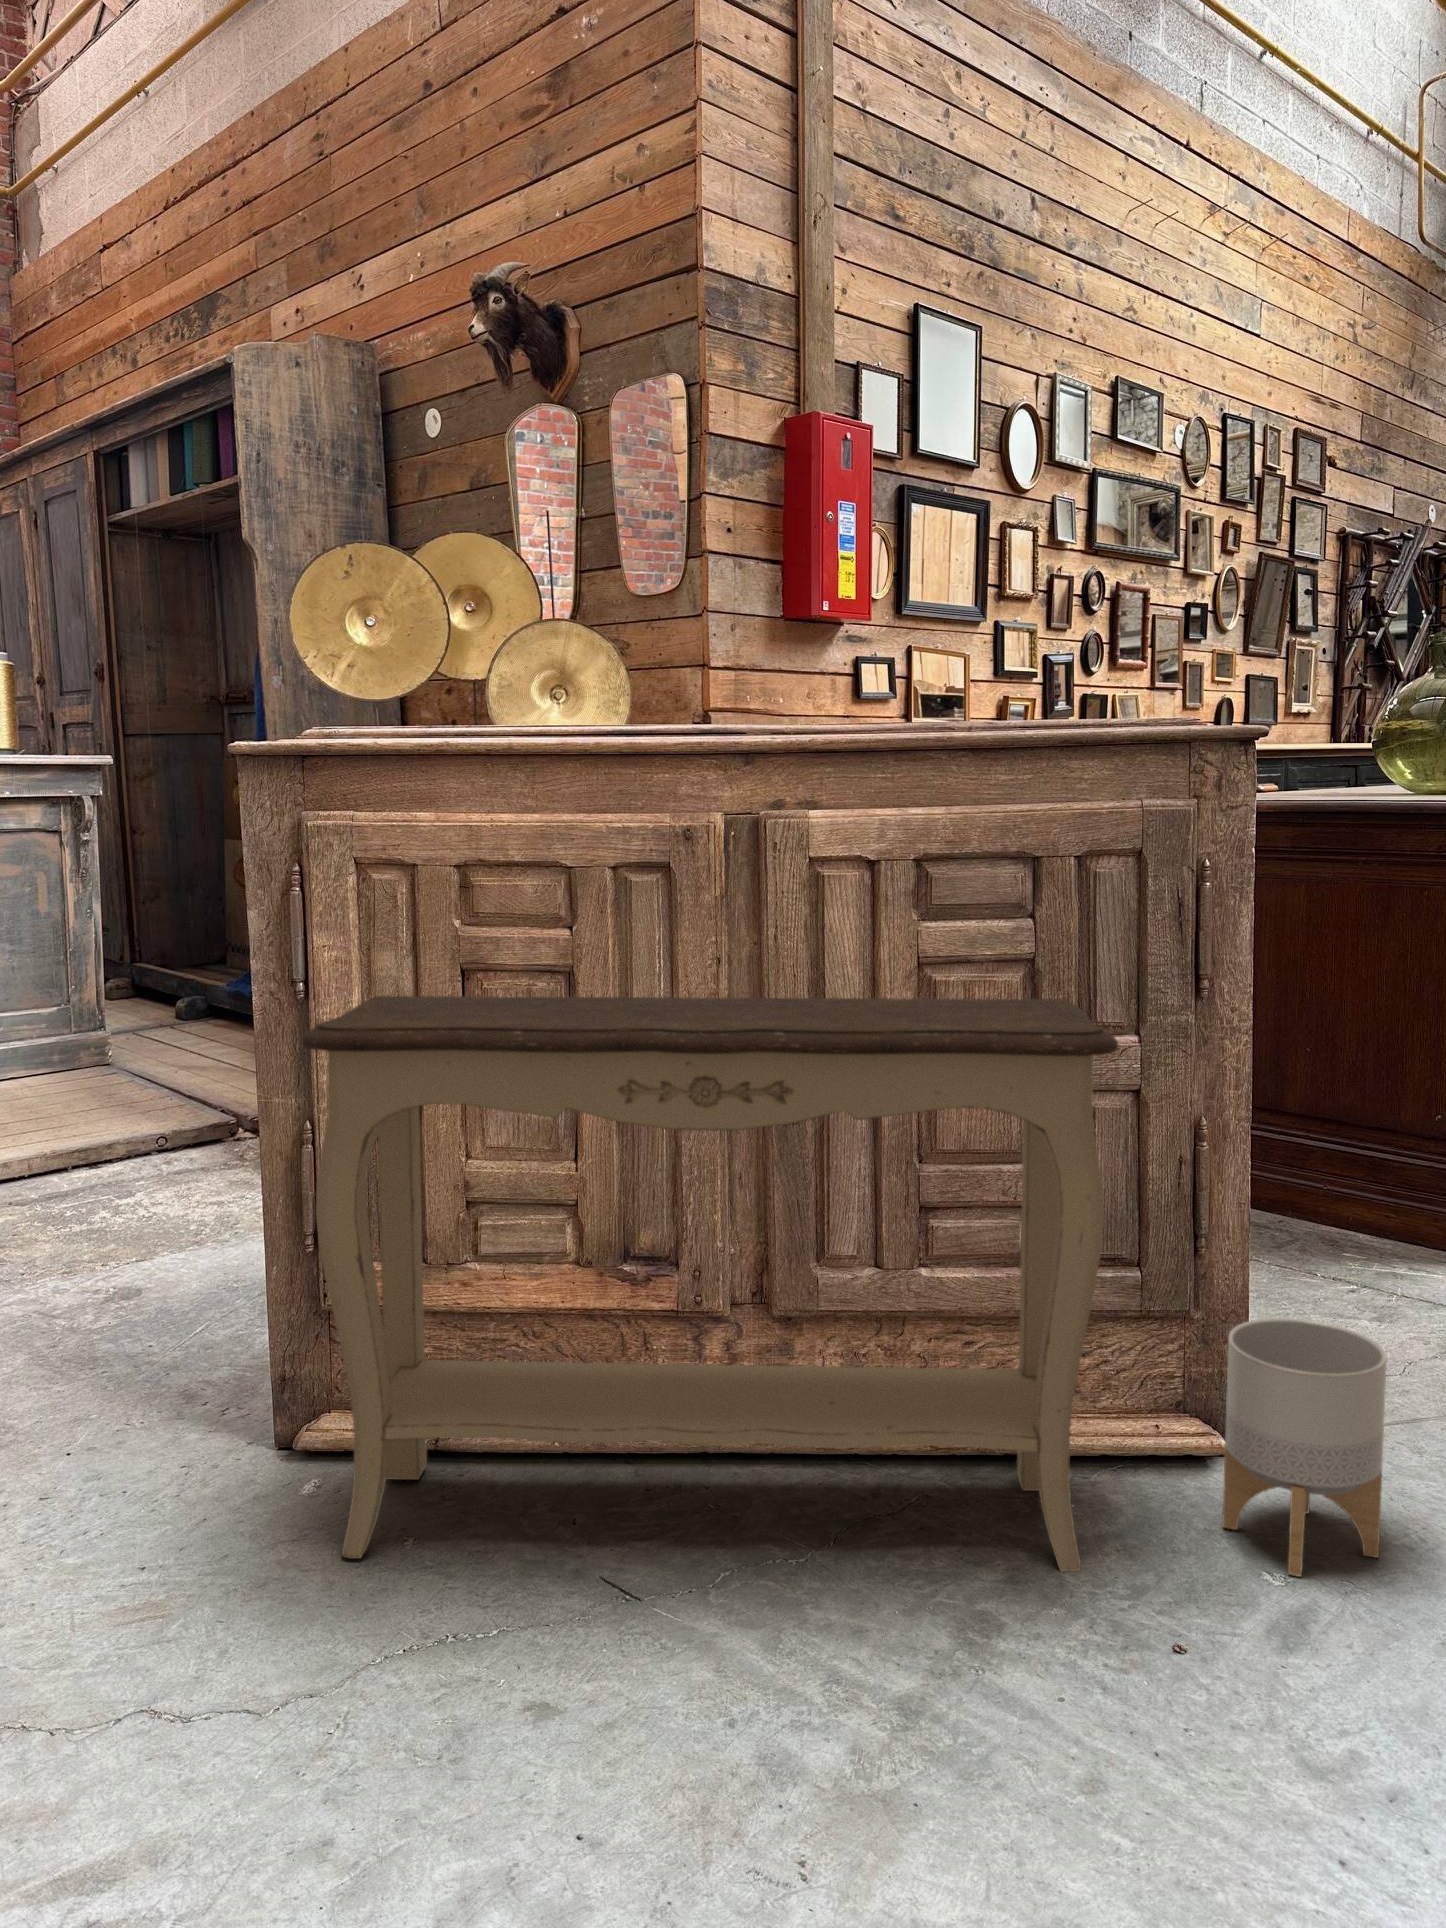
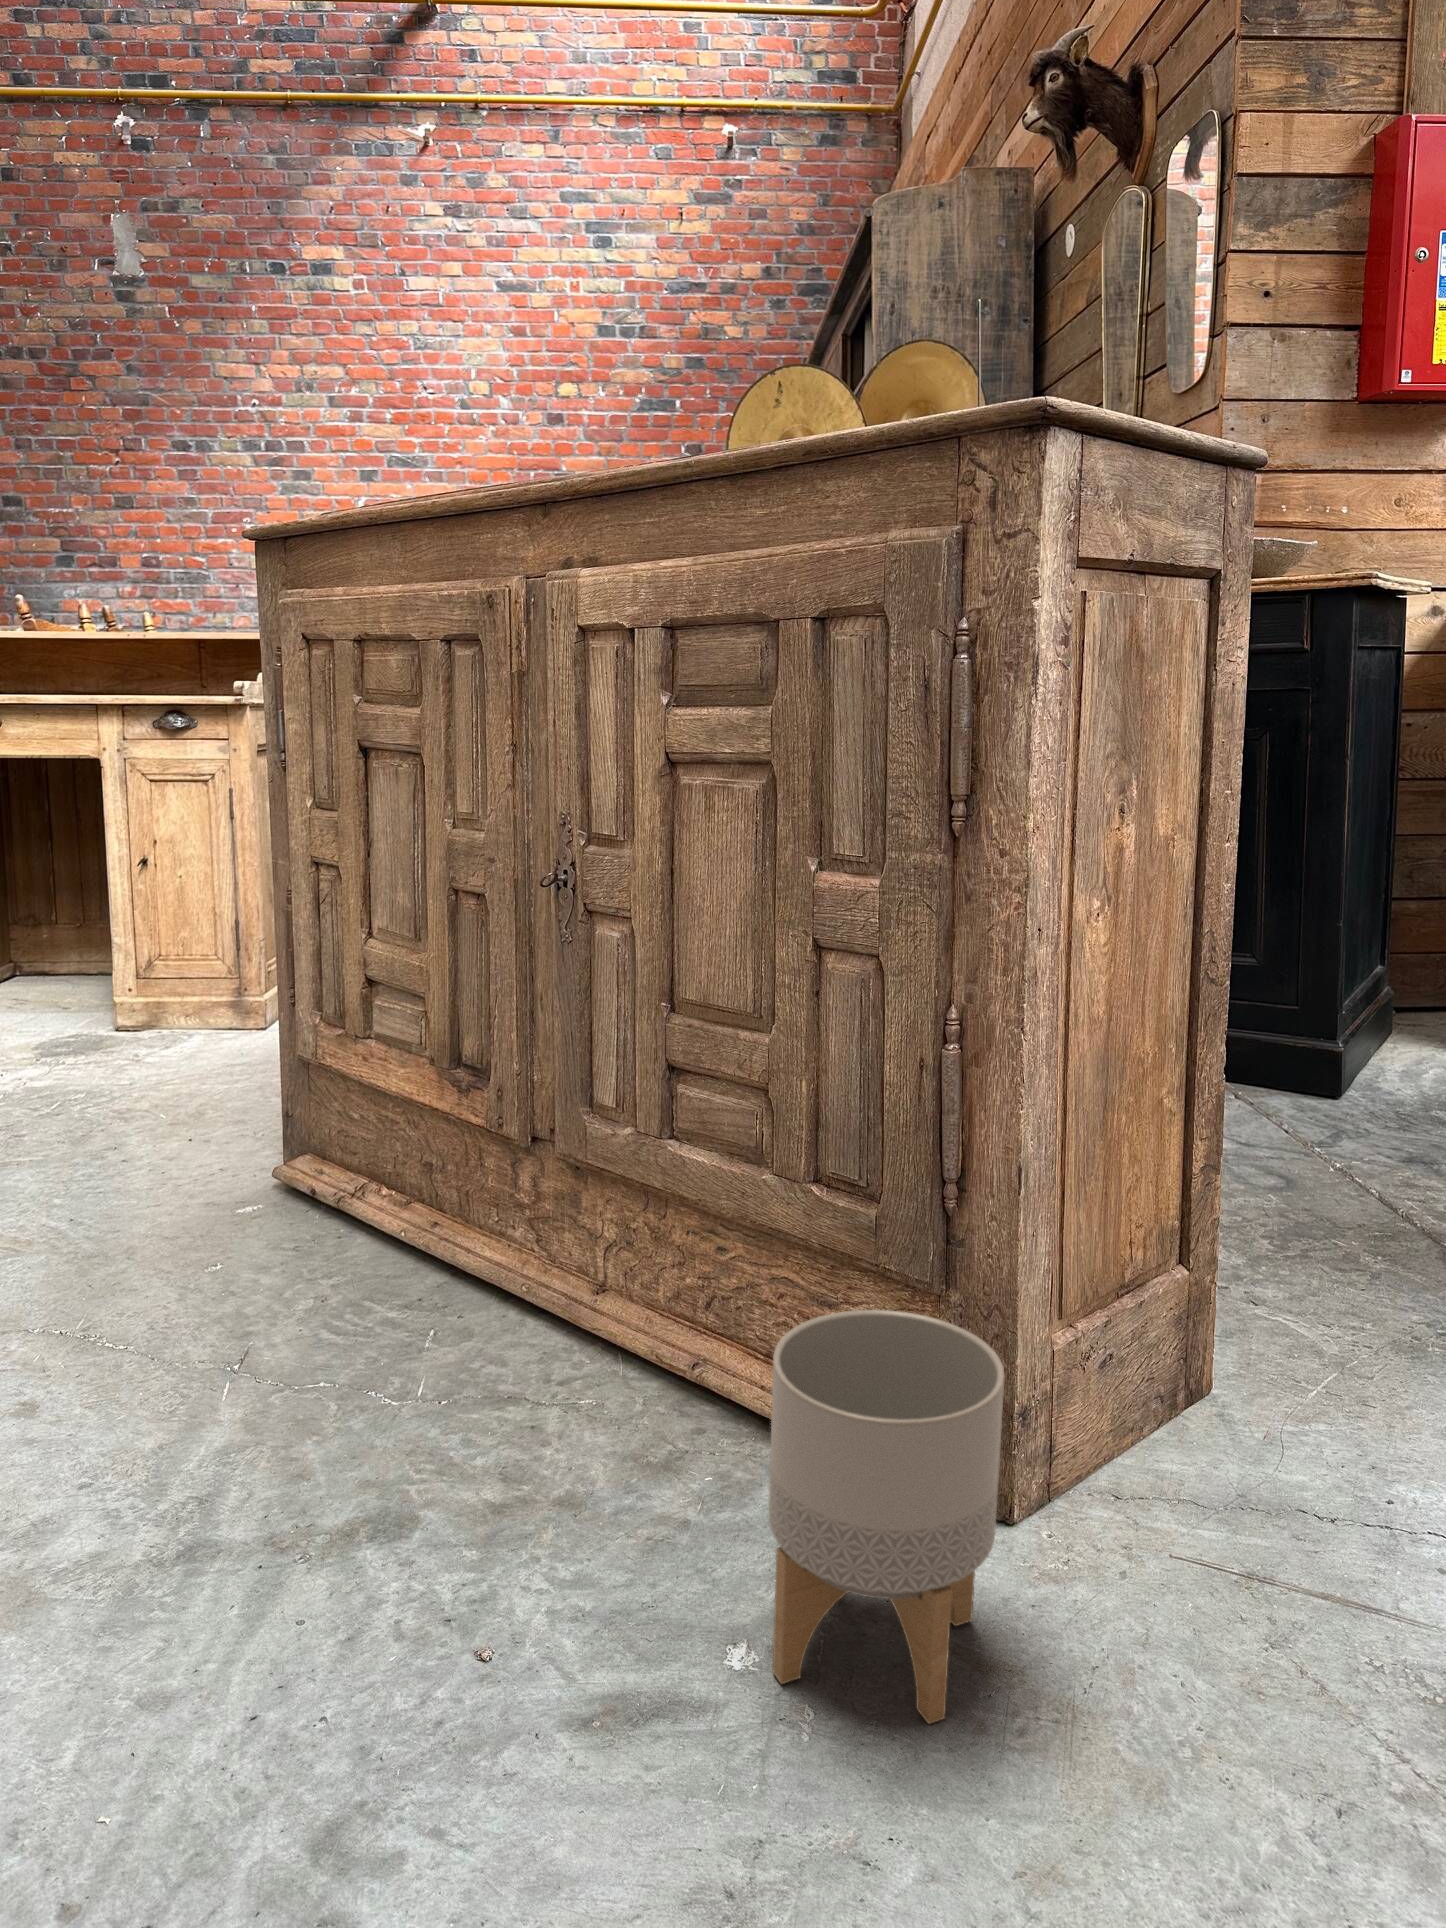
console table: present [302,996,1118,1571] -> none [103,768,800,1542]

